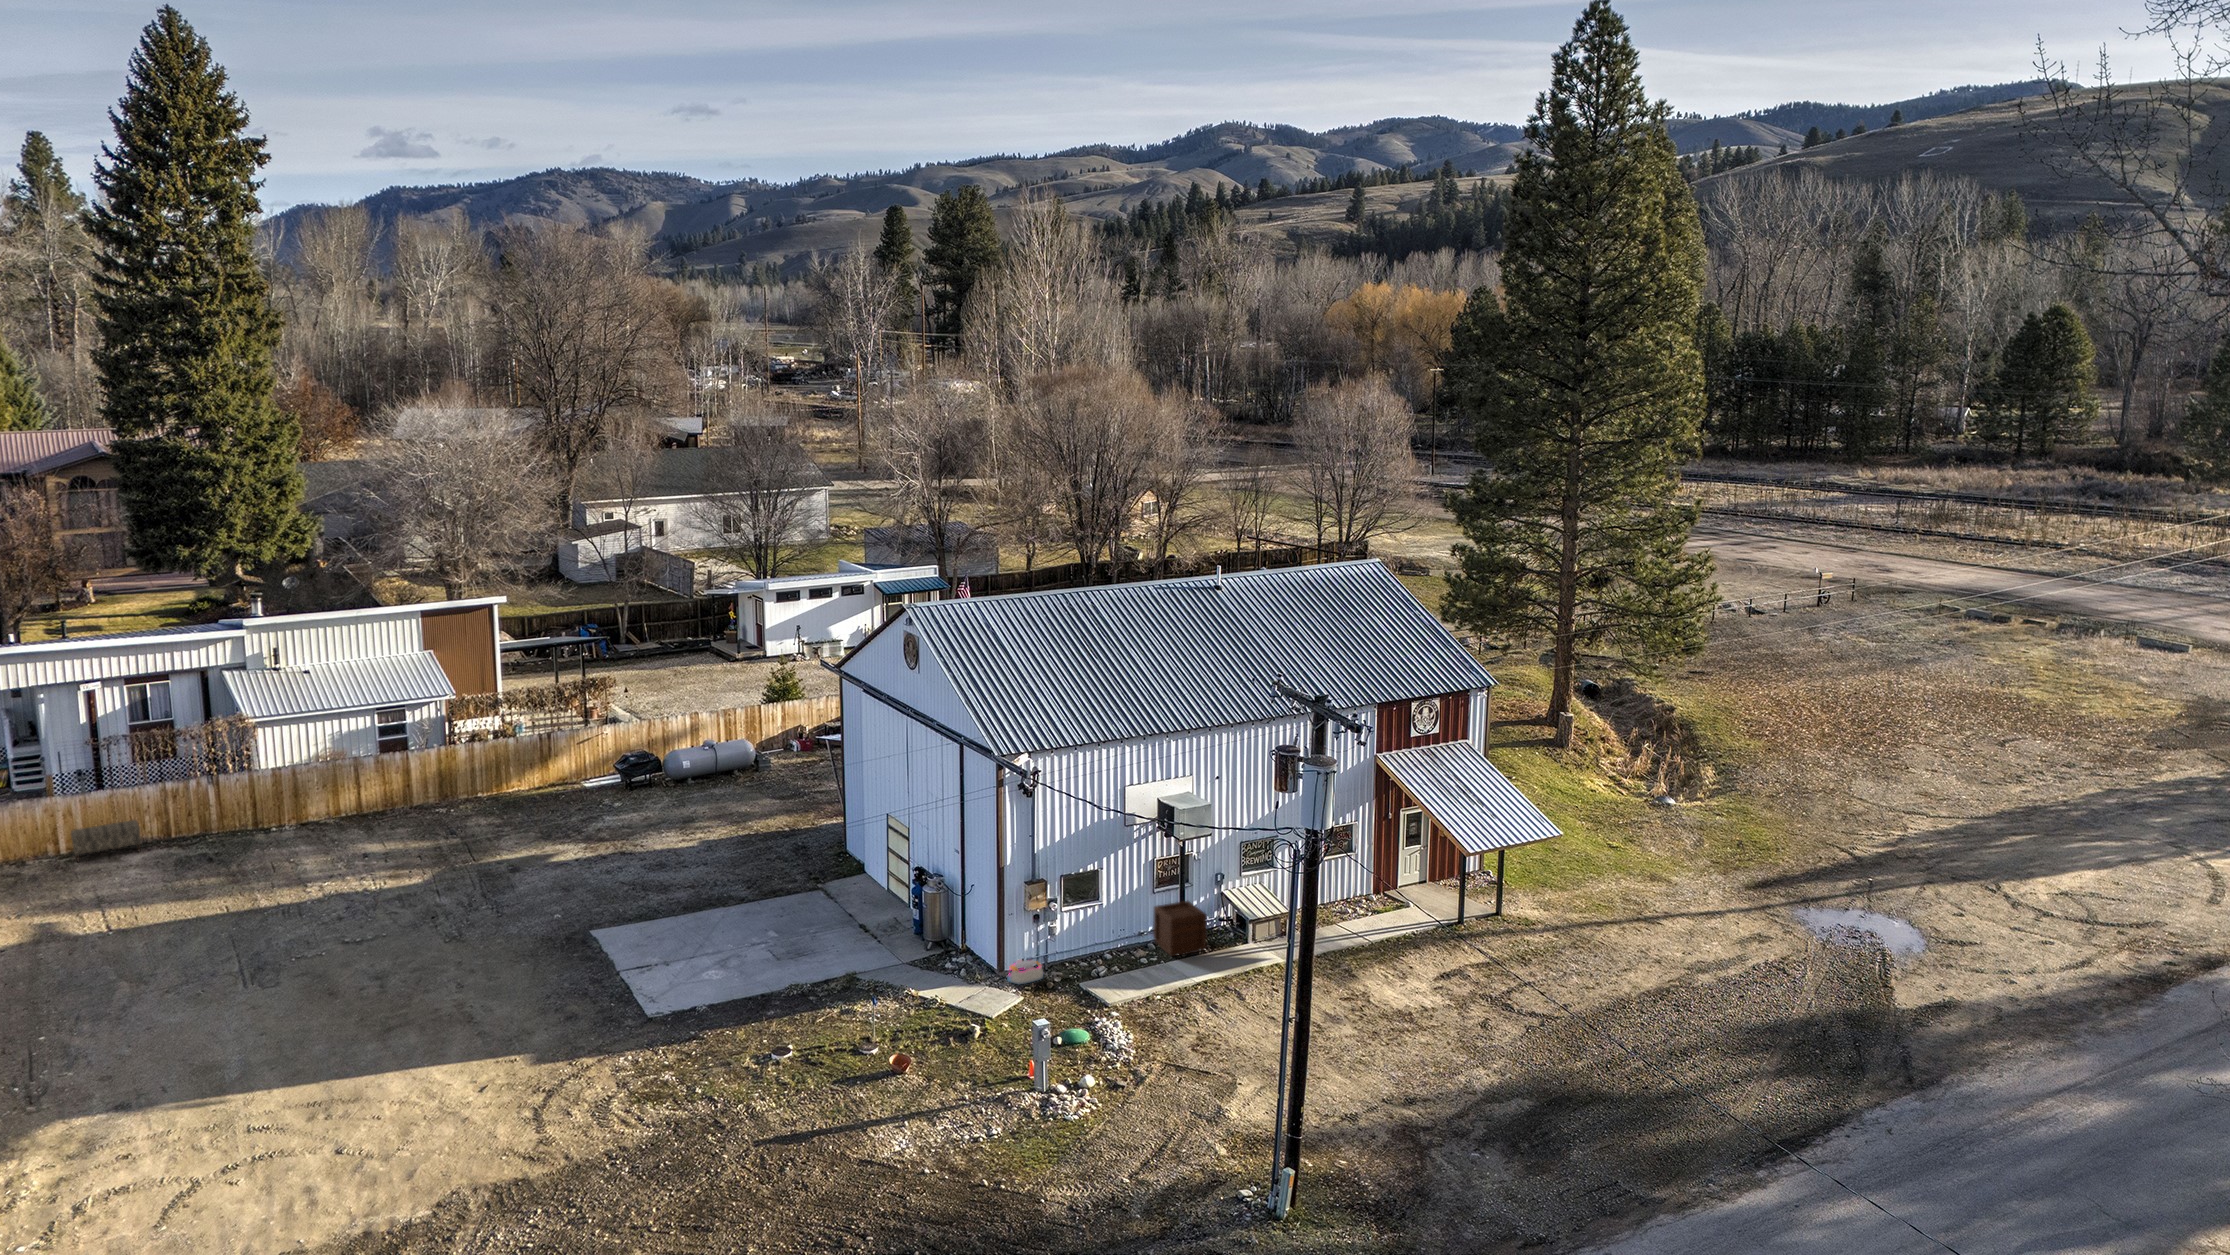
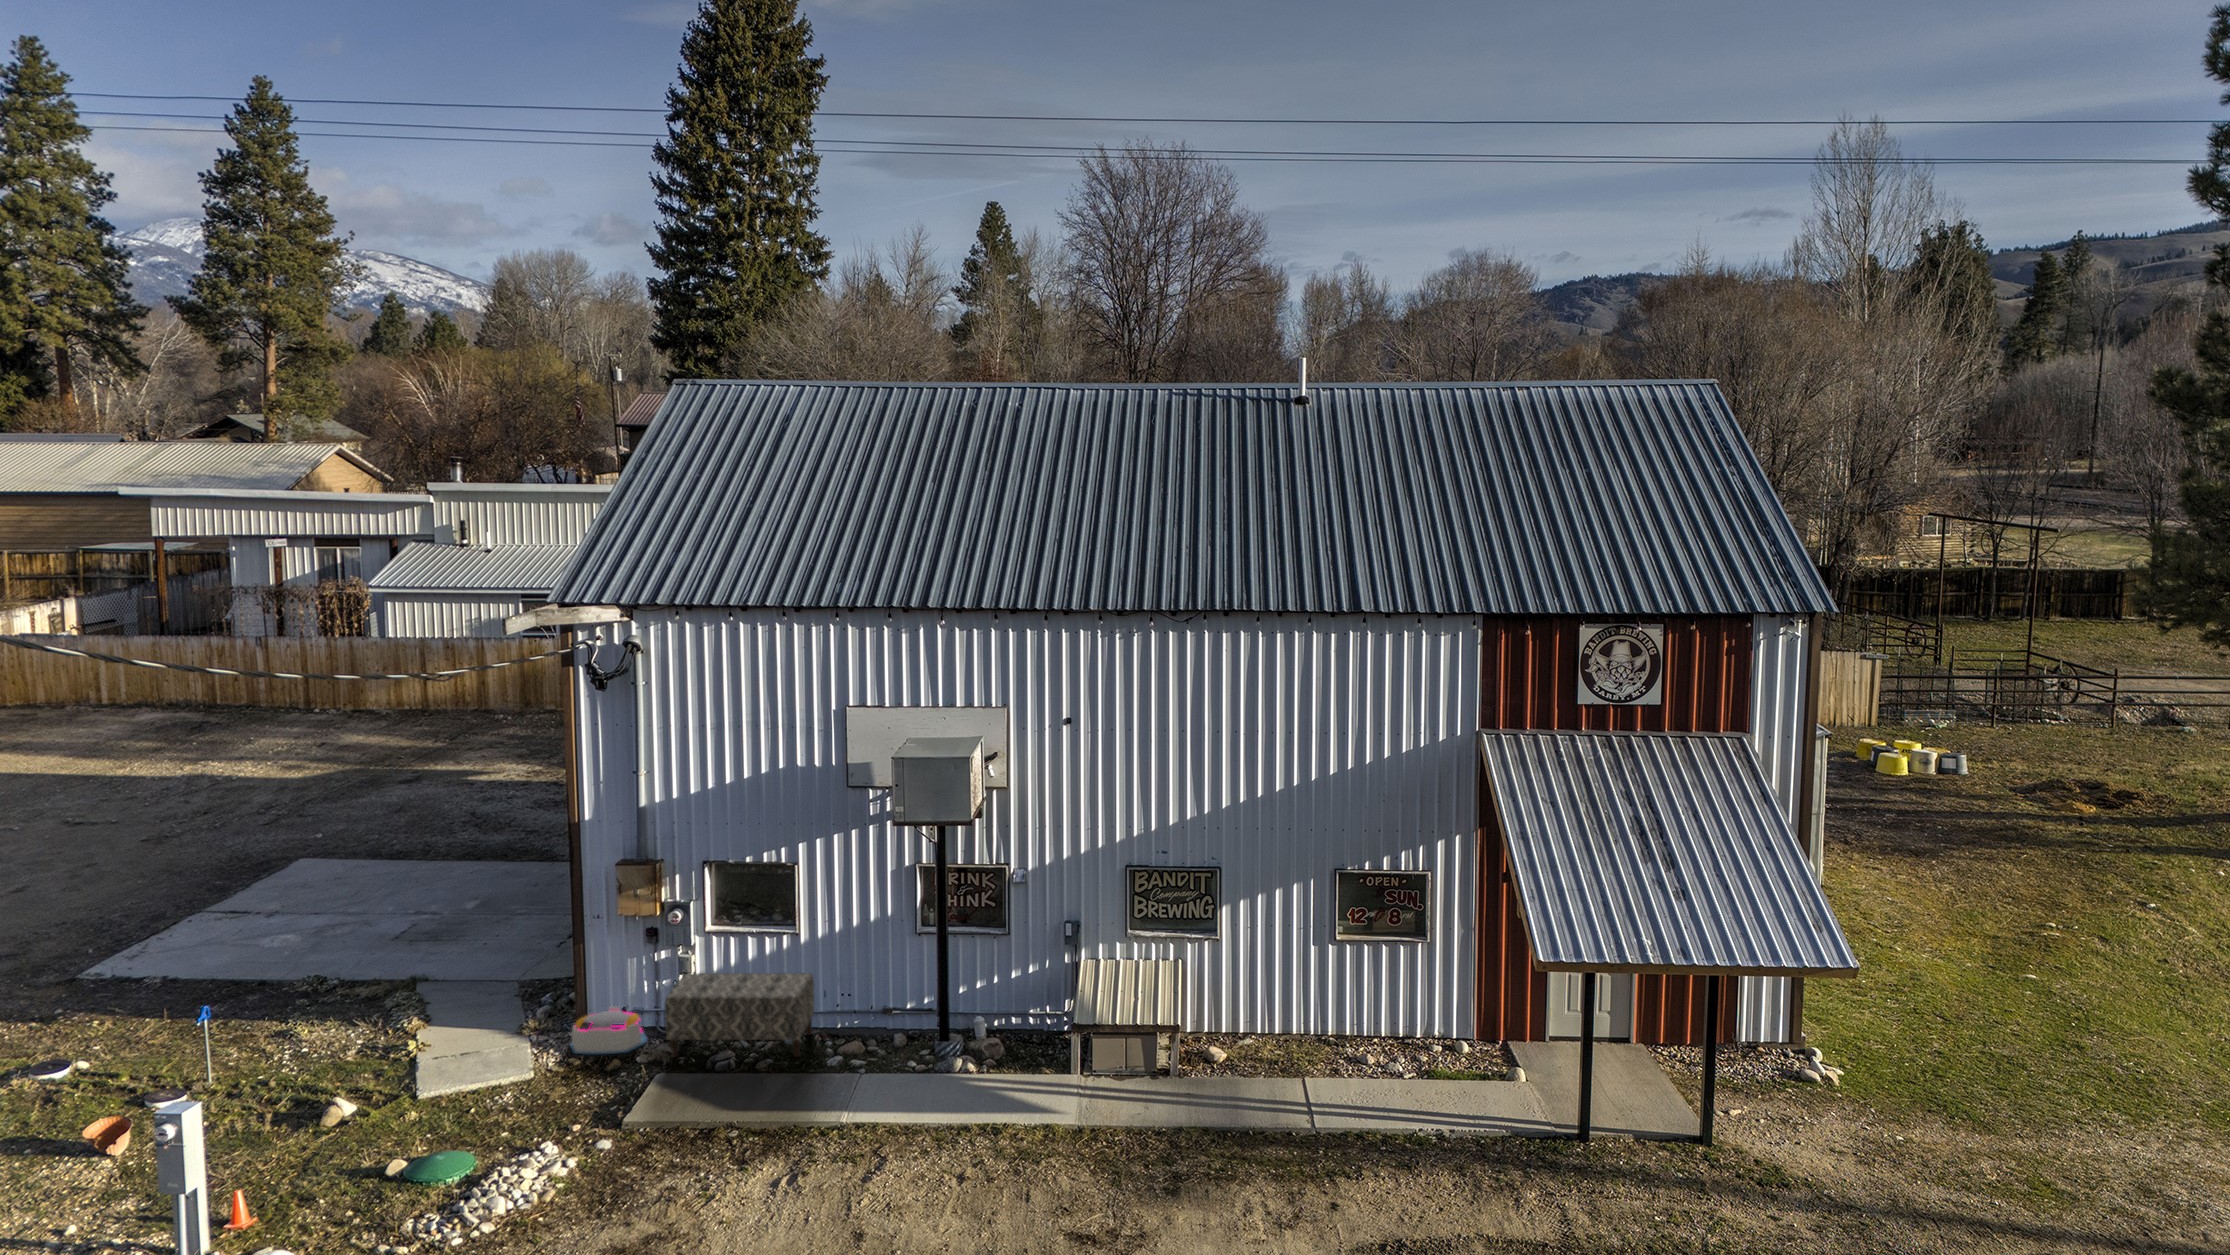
bench: present [71,820,141,861] -> present [665,973,815,1057]
wooden crate: present [1153,901,1207,956] -> none [889,958,988,1068]

